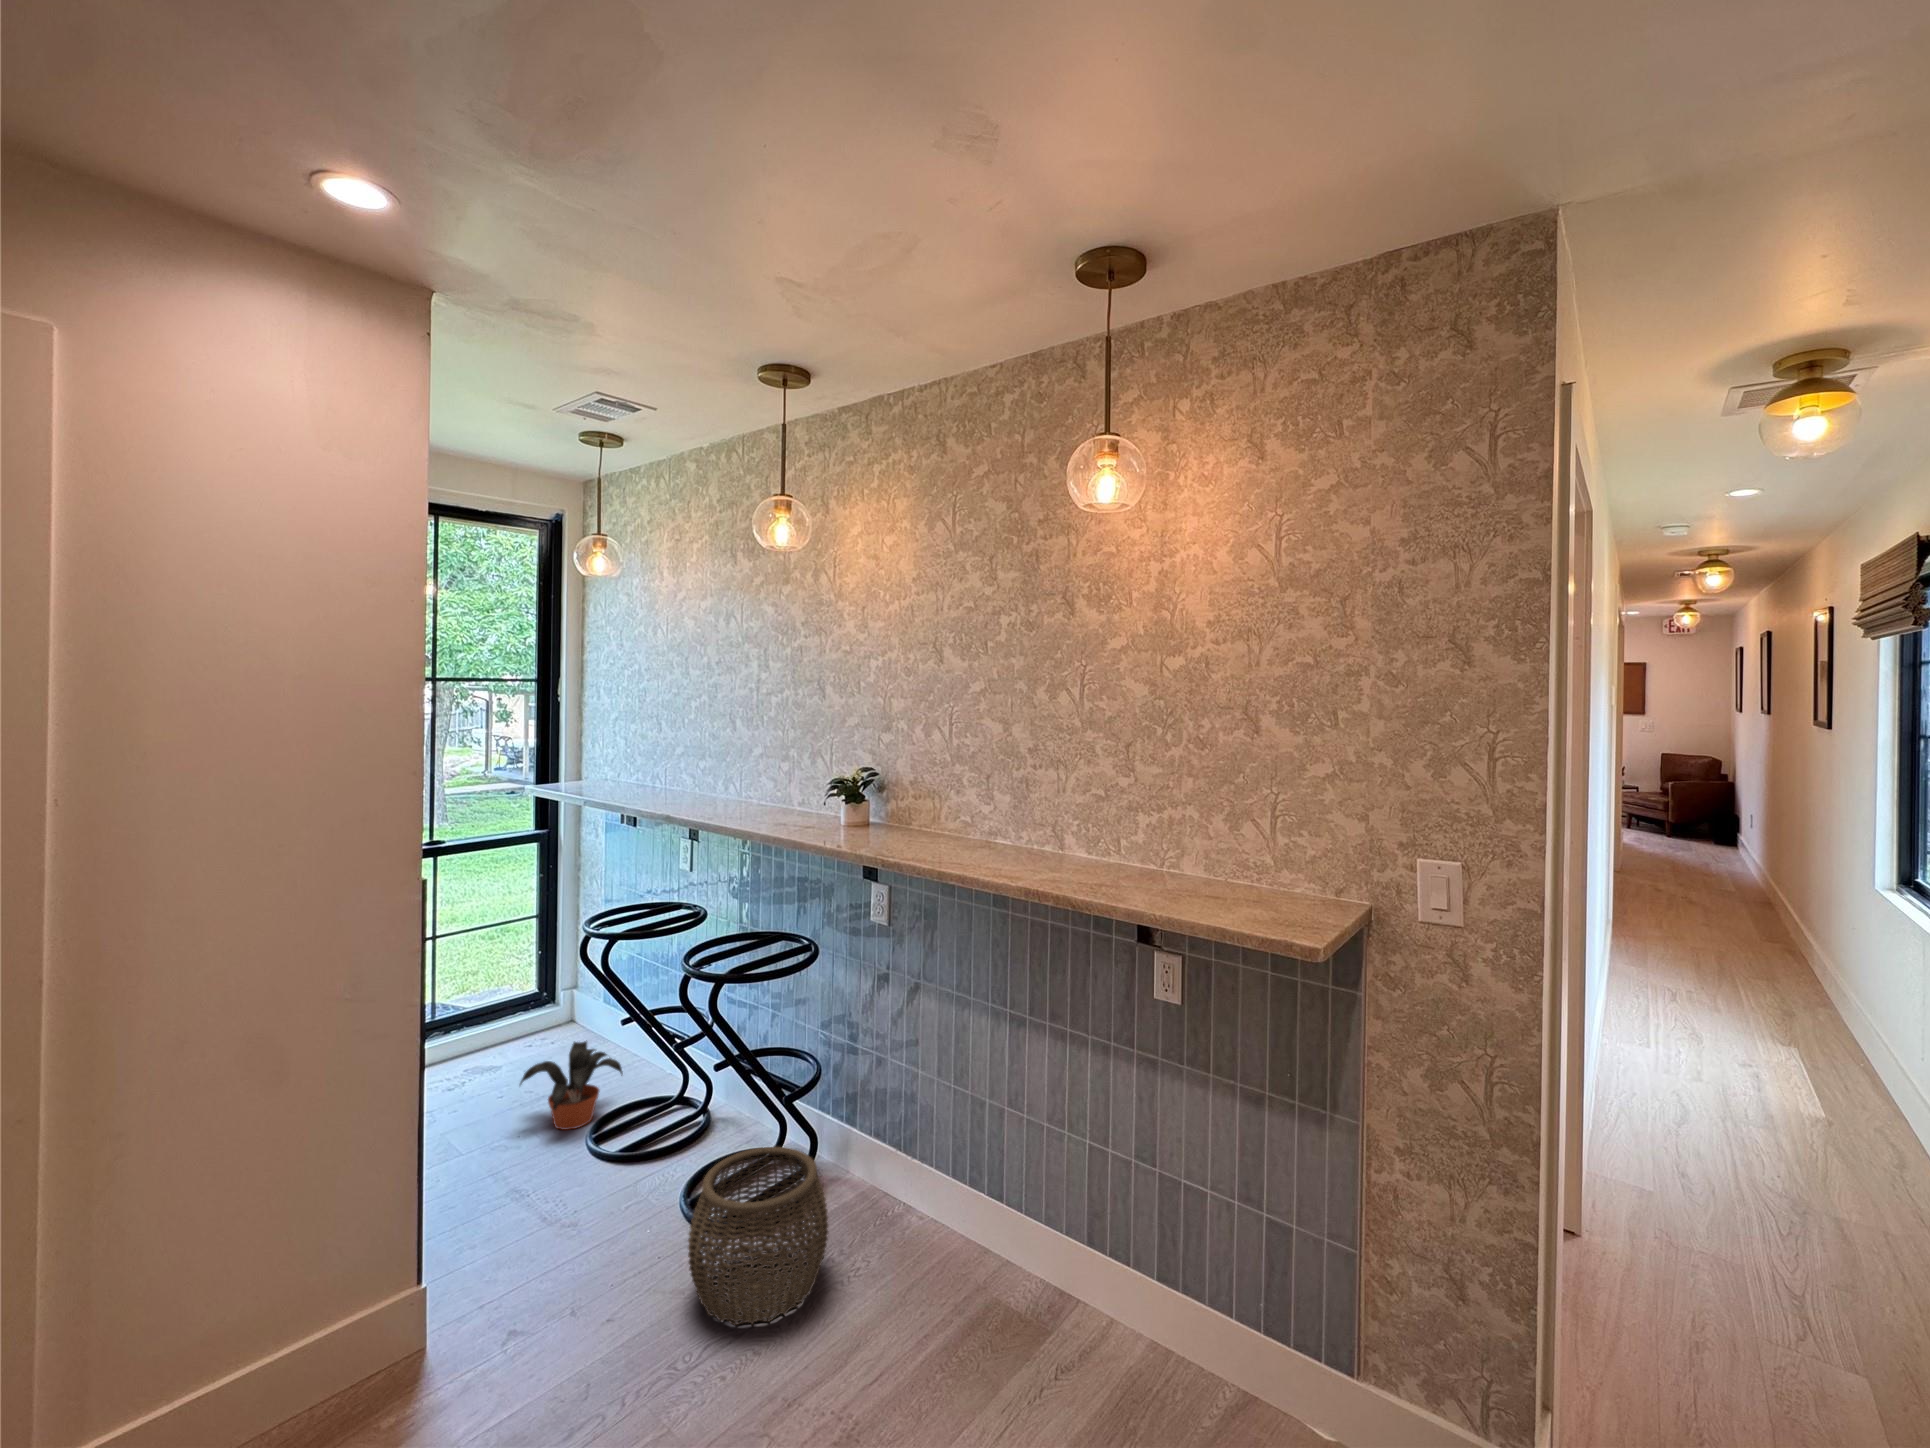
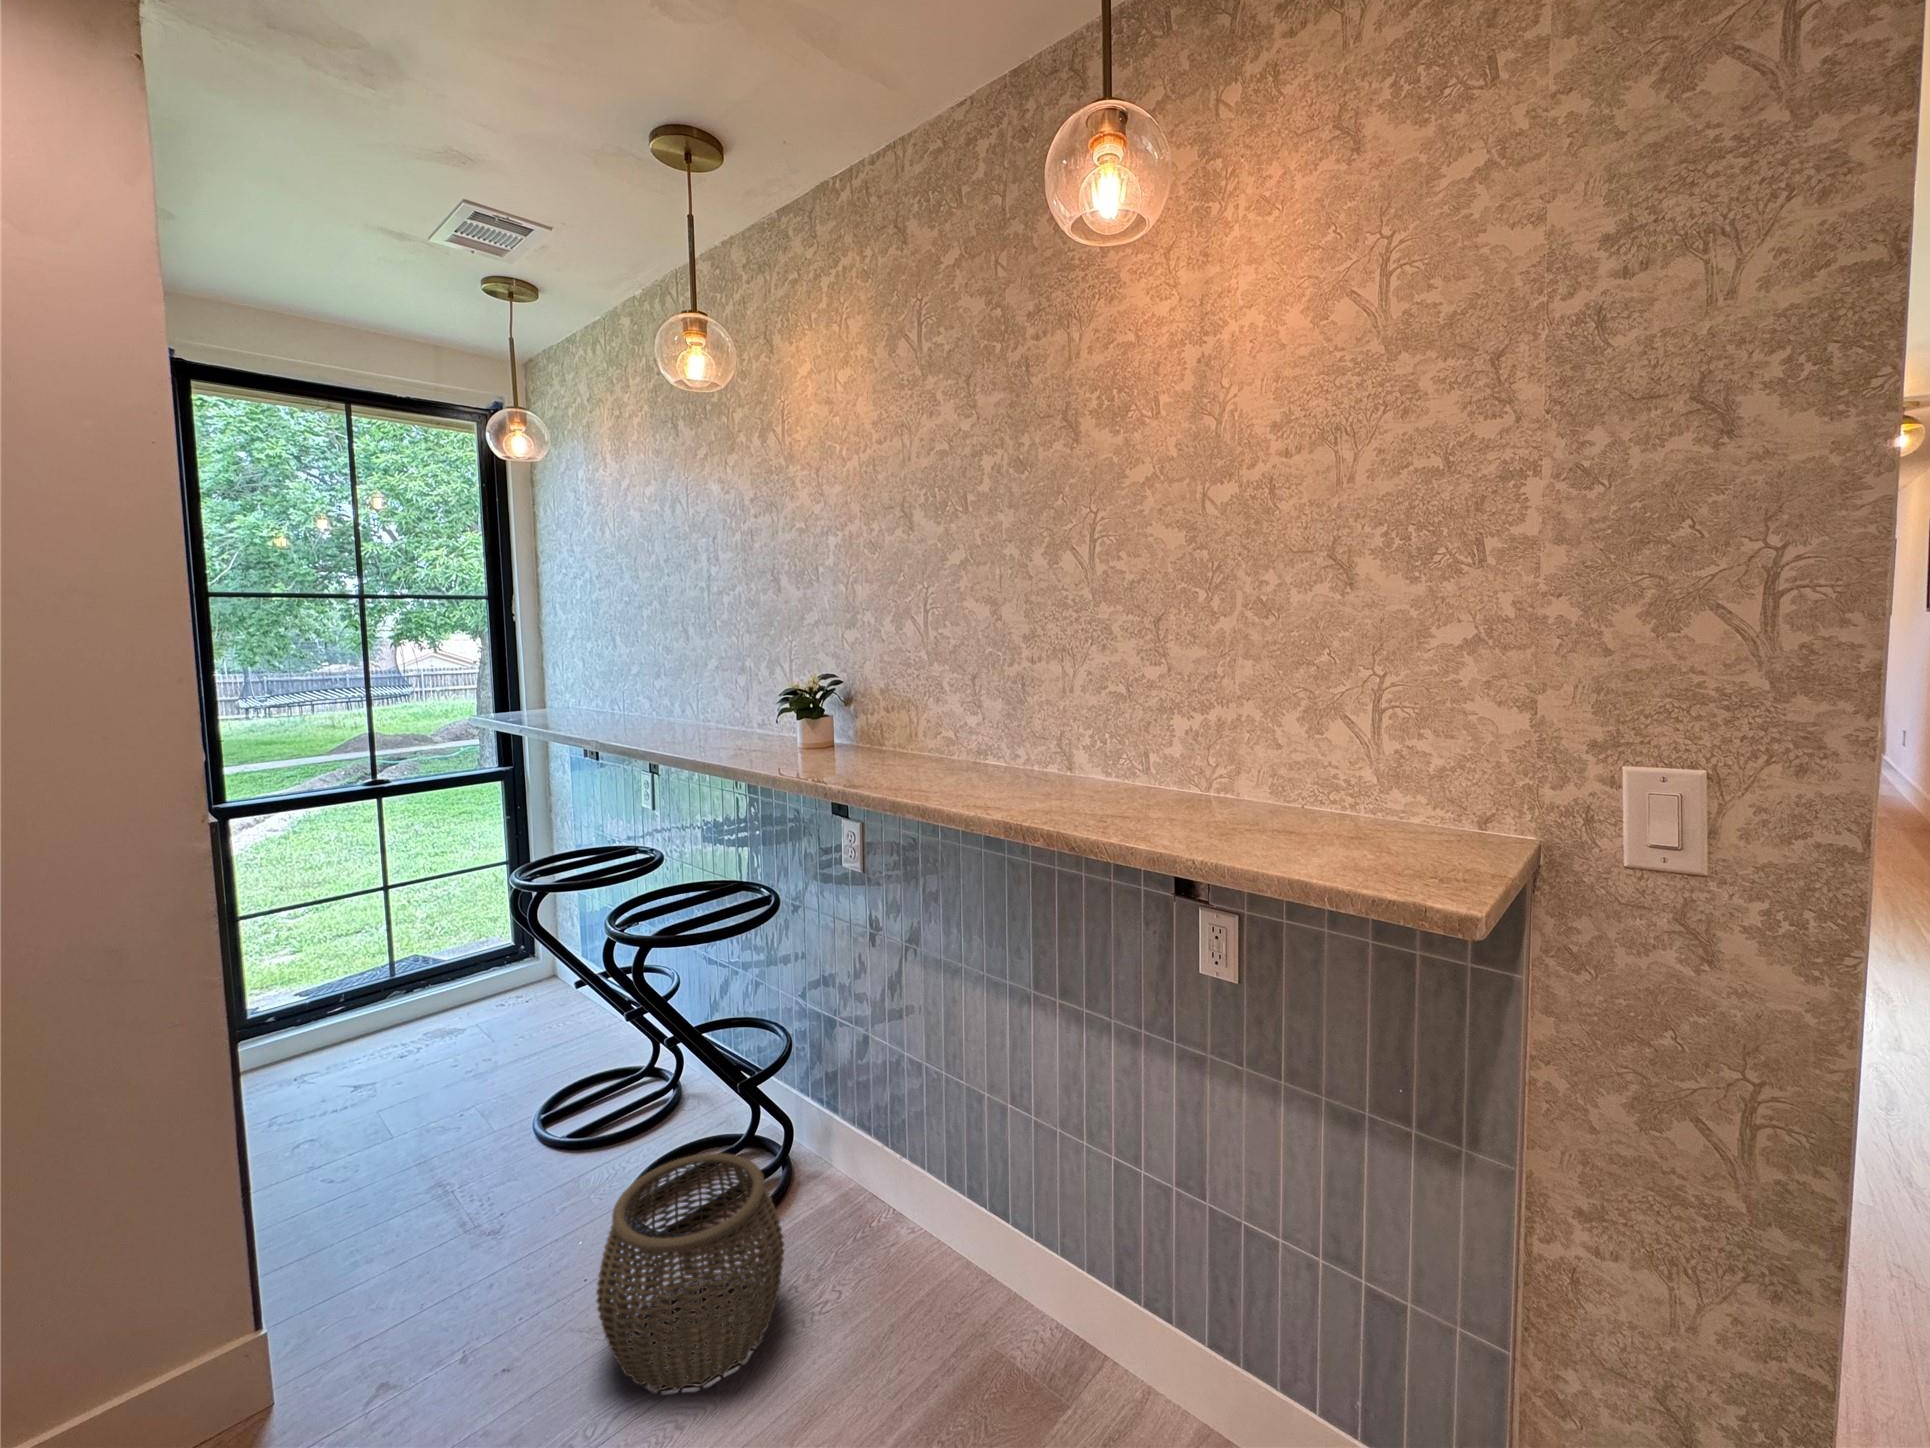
potted plant: present [520,1041,623,1130] -> none [454,1005,578,1109]

